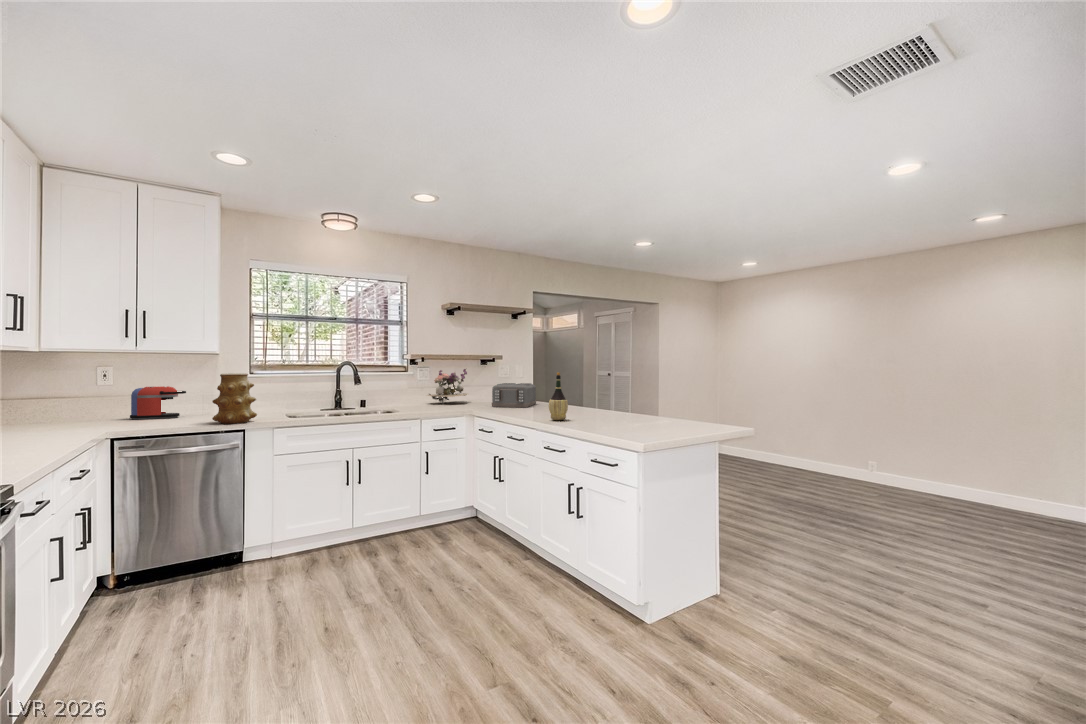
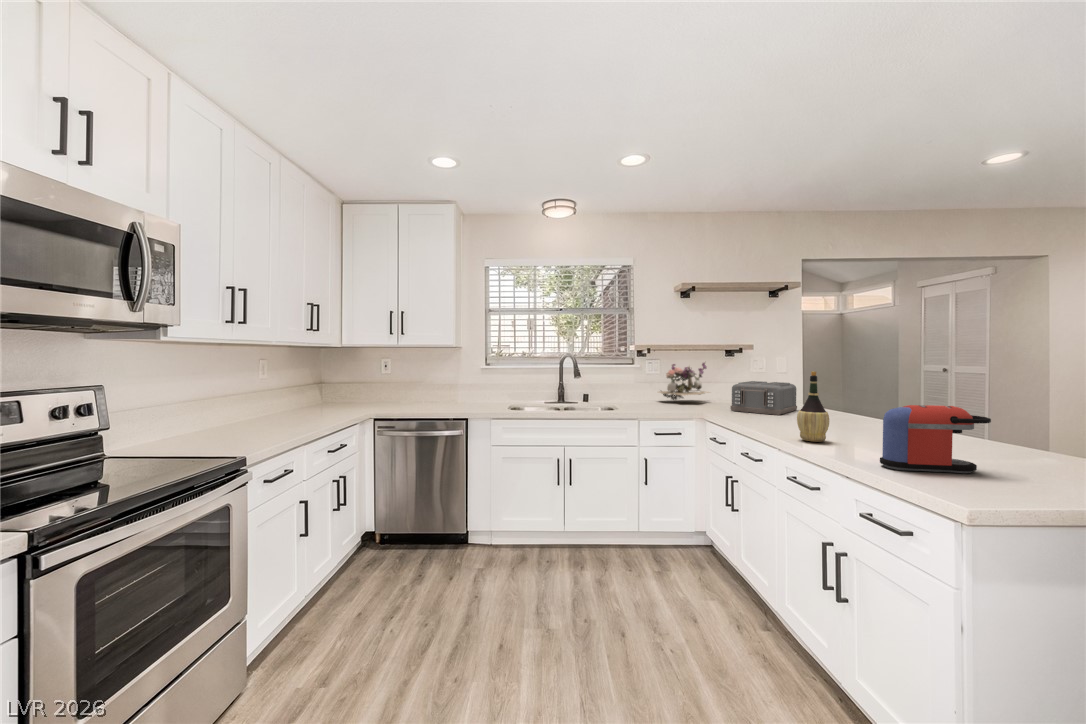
vase: present [212,373,257,424] -> none [443,366,480,413]
coffee maker: present [130,386,186,419] -> present [880,405,991,473]

